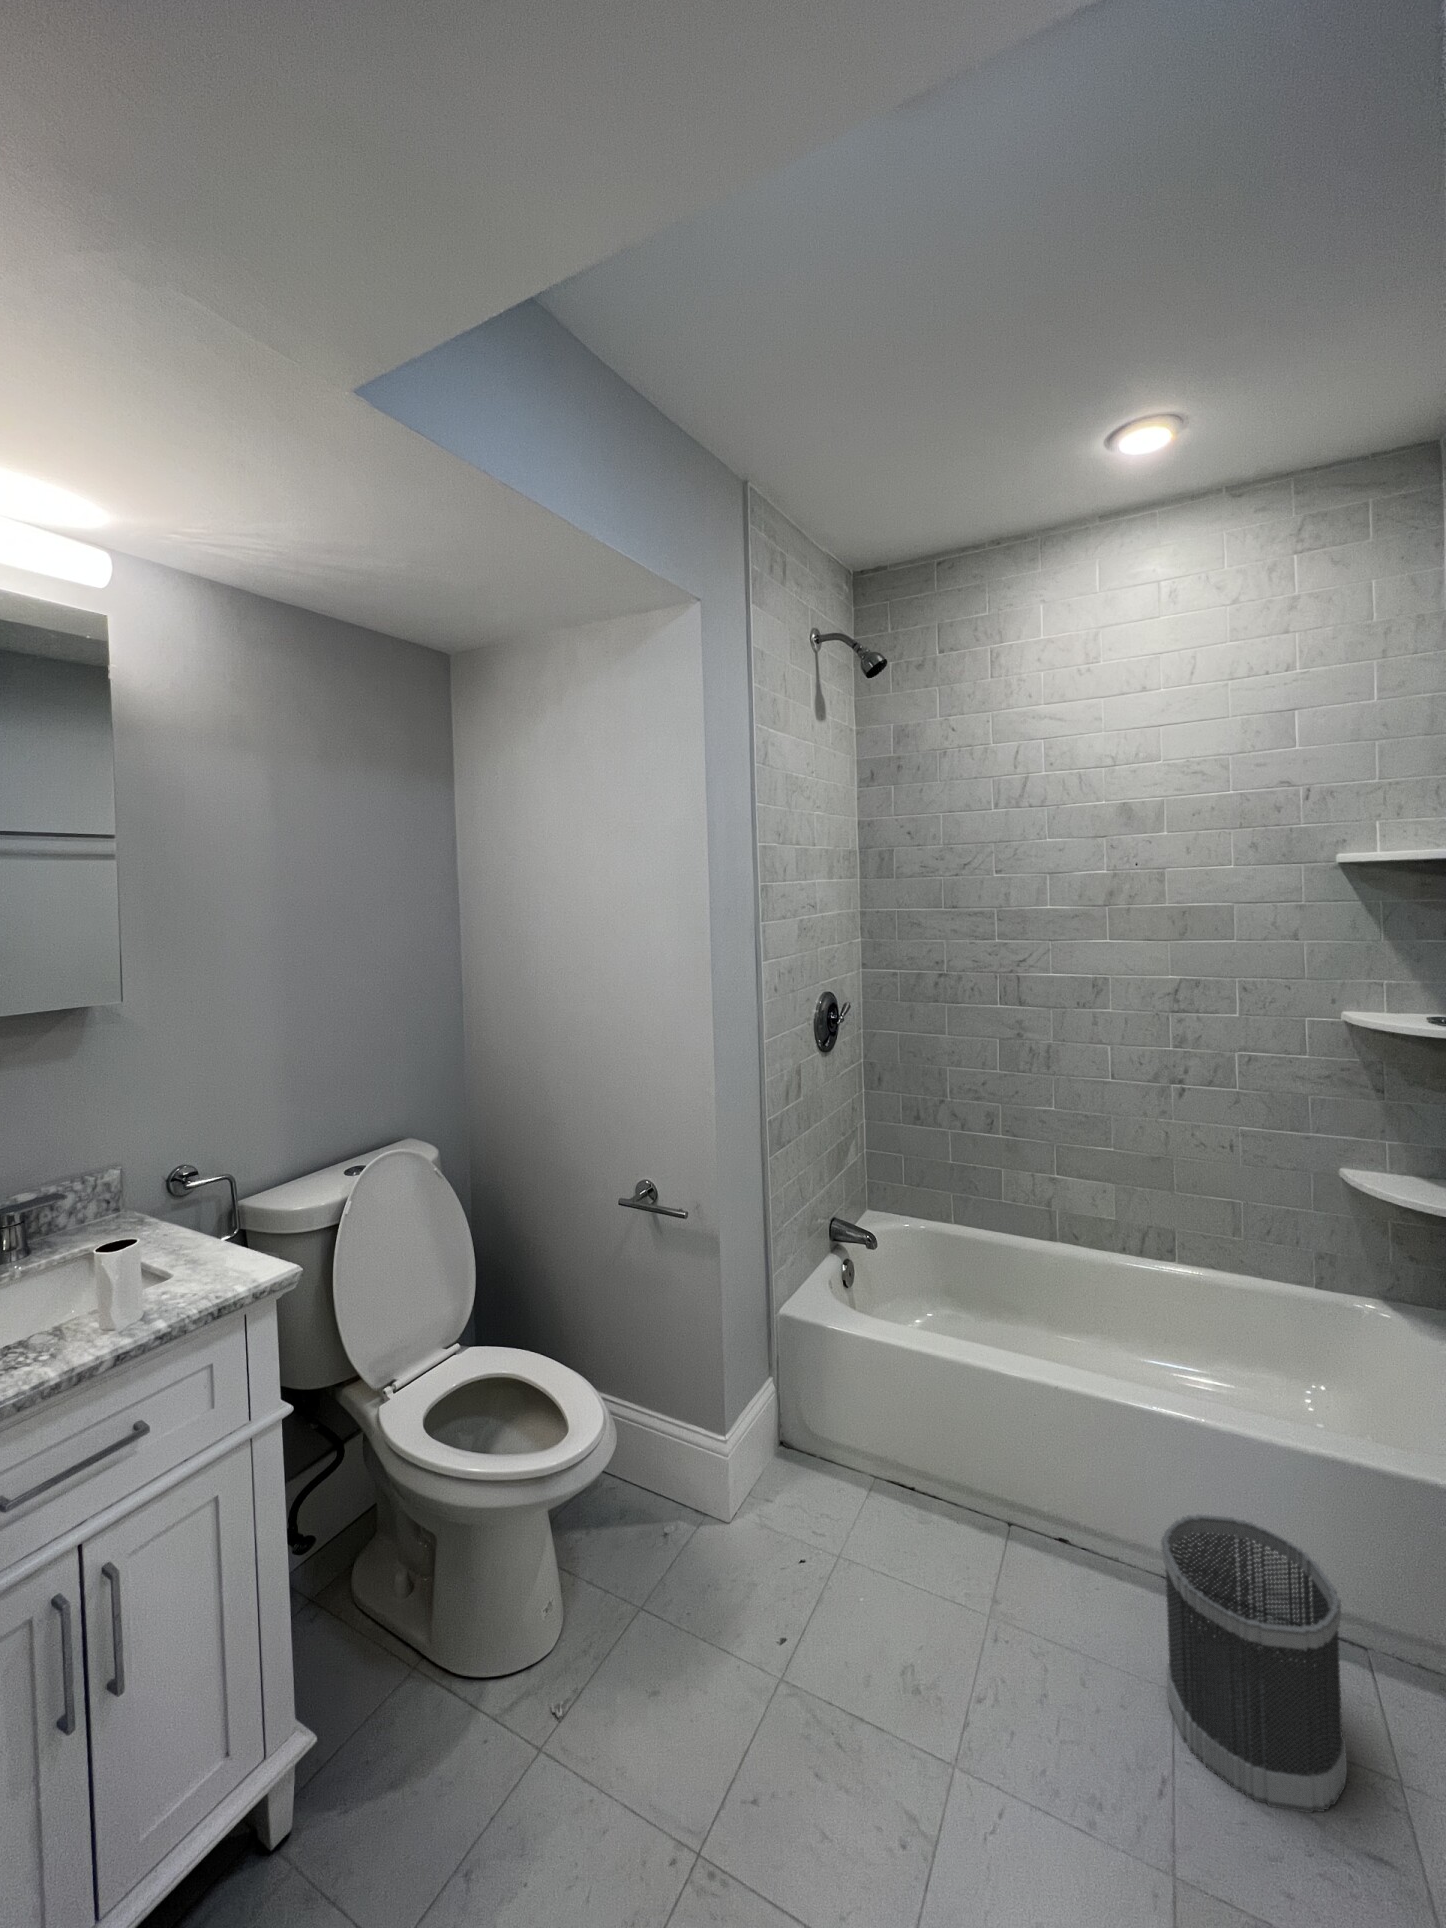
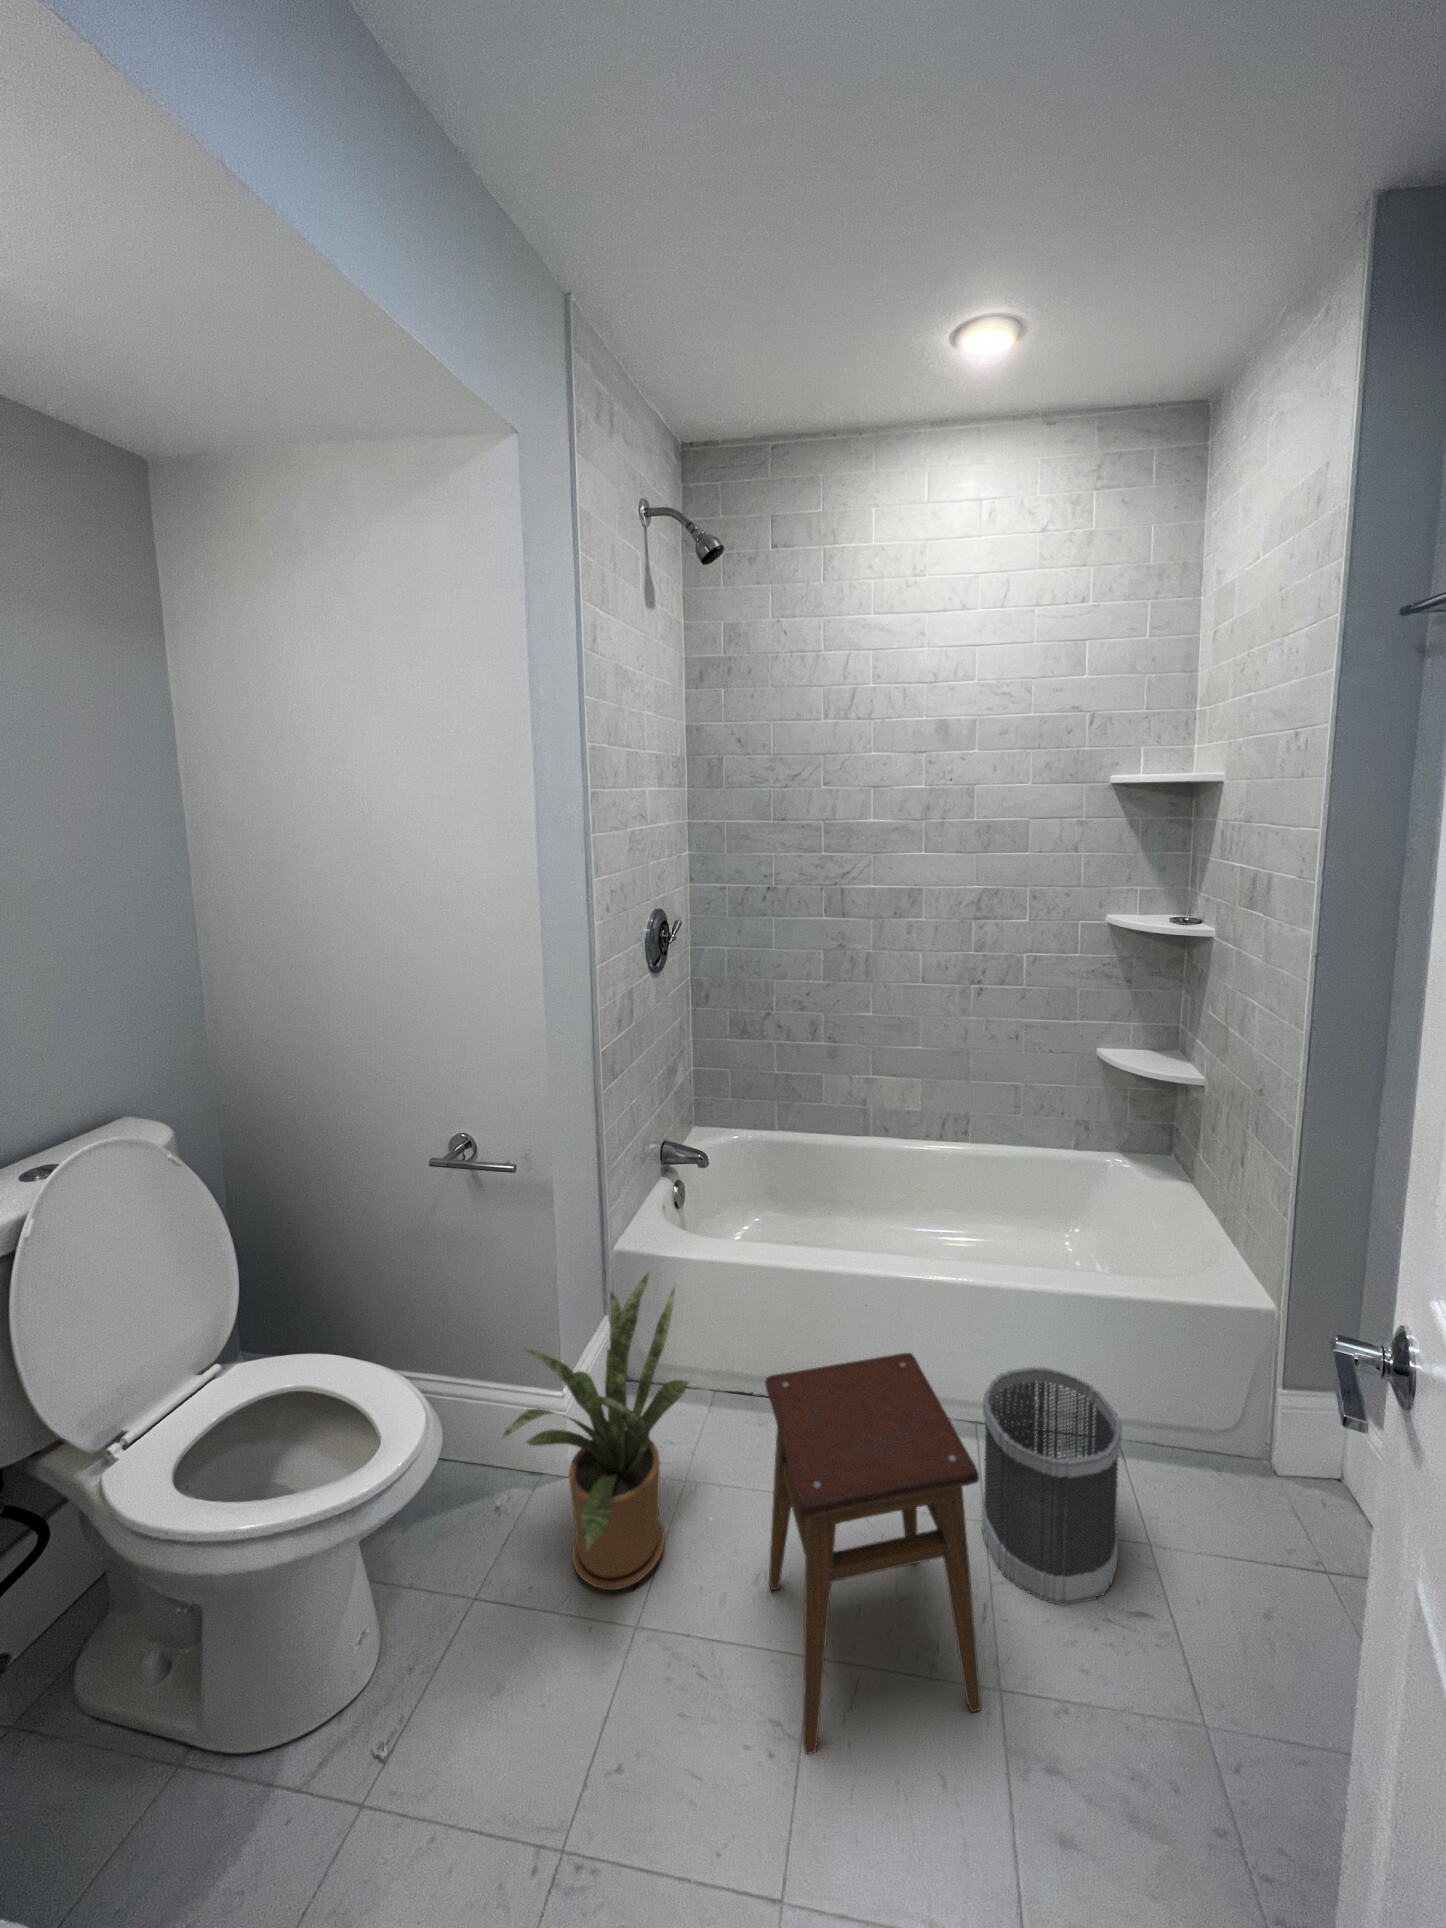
house plant: none [661,1331,845,1638] -> present [503,1273,689,1590]
stool: none [909,1451,1145,1877] -> present [765,1353,981,1754]

